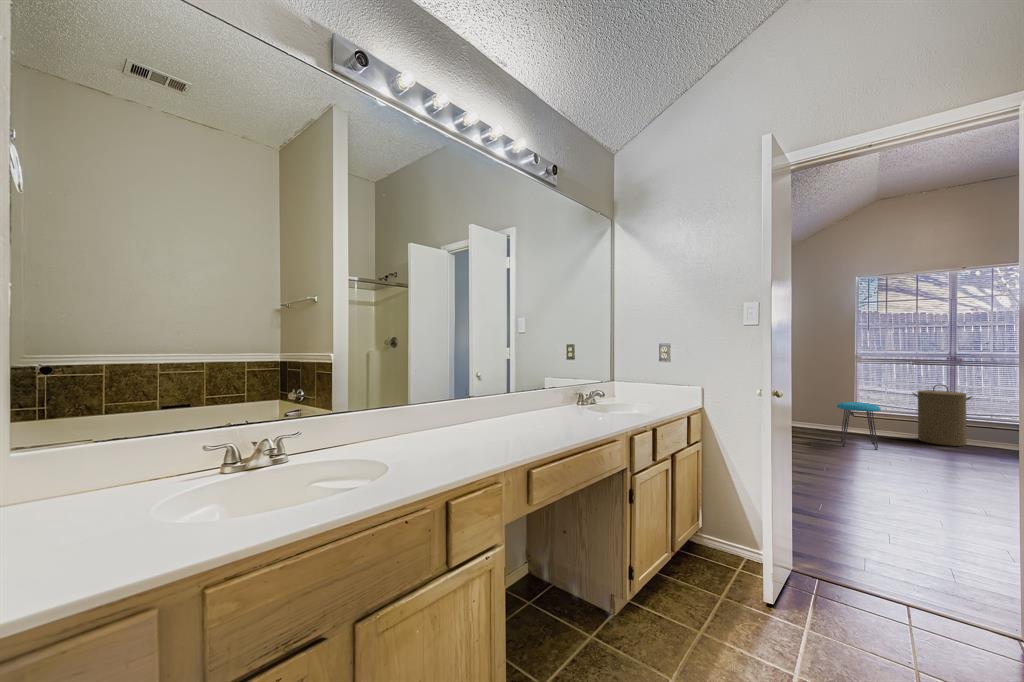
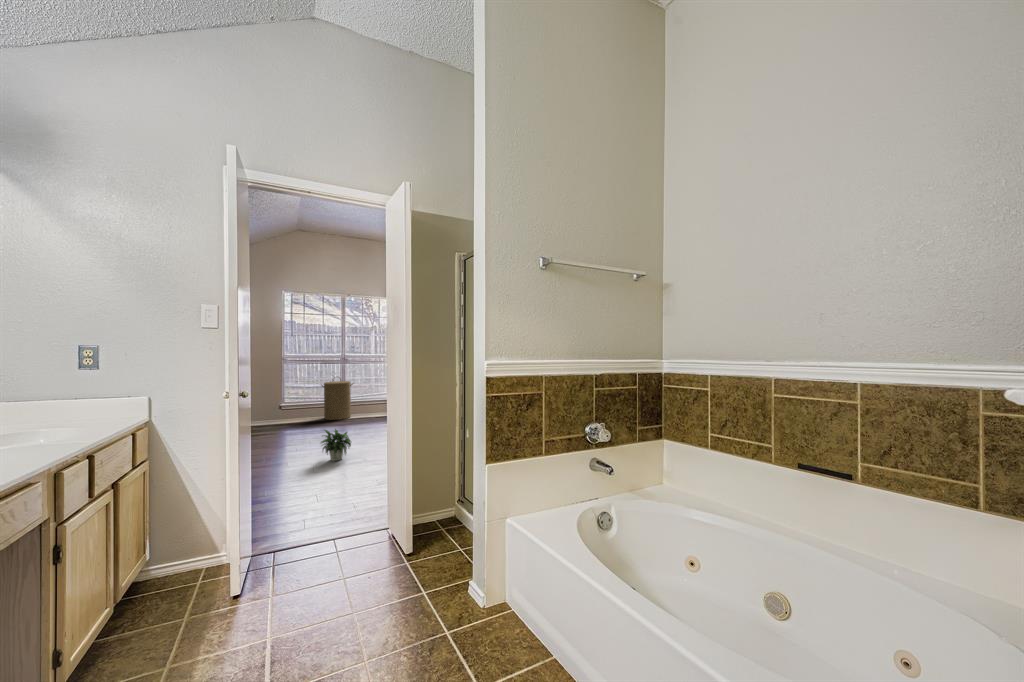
stool: present [837,402,881,450] -> none [270,397,302,436]
potted plant: none [899,454,956,503] -> present [321,429,351,461]

